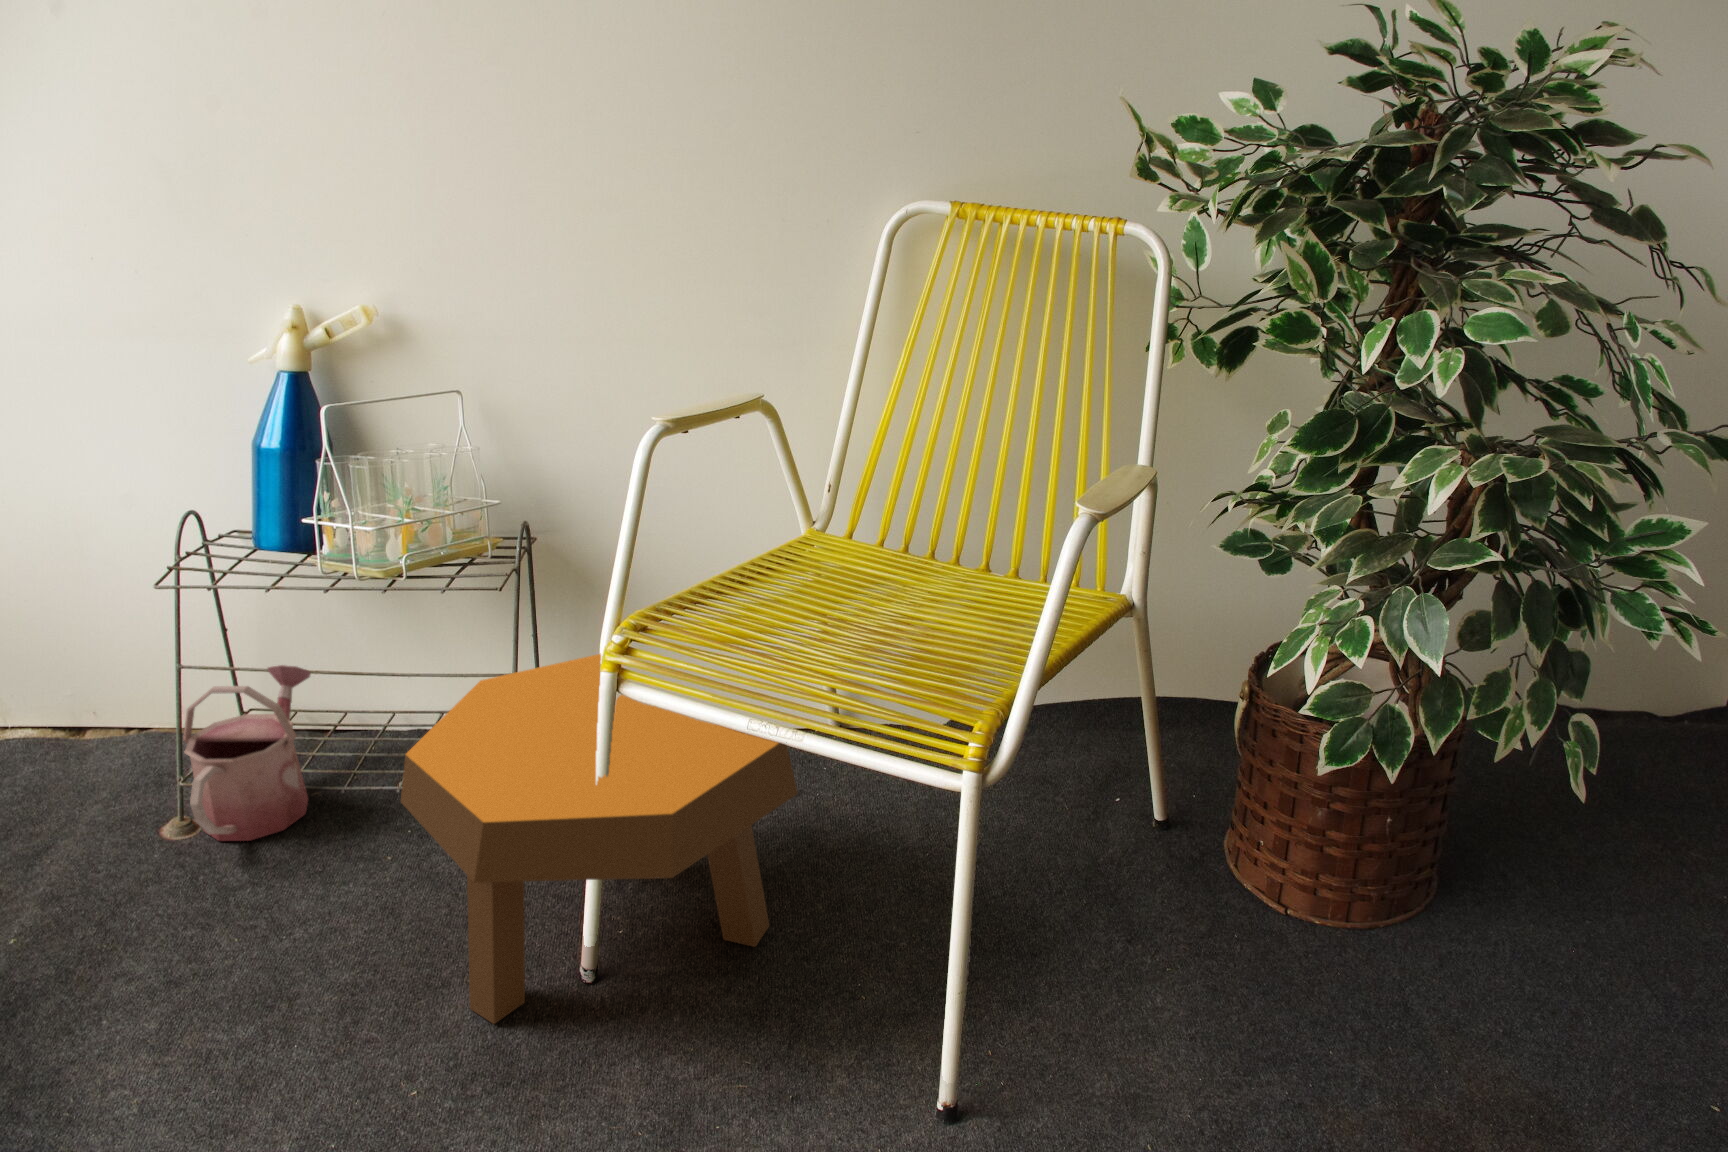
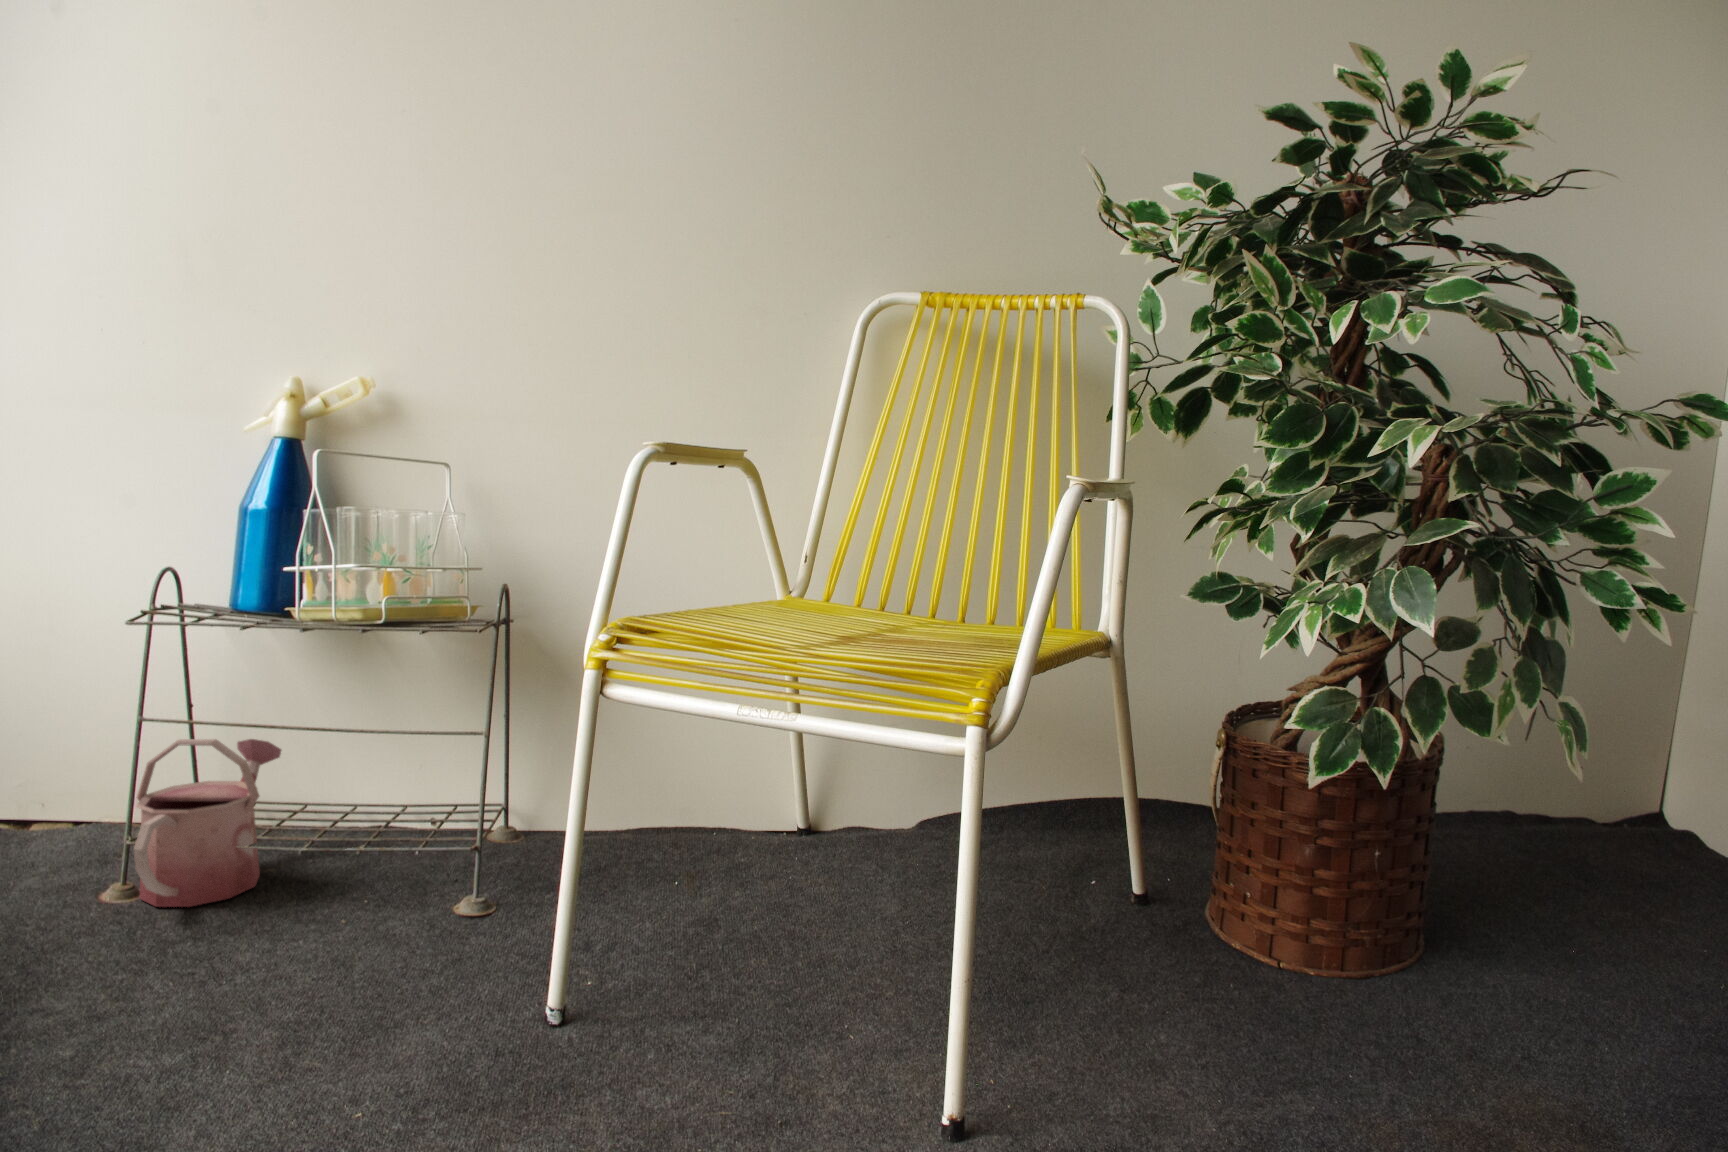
footstool: present [401,654,798,1024] -> none [370,704,790,1057]

